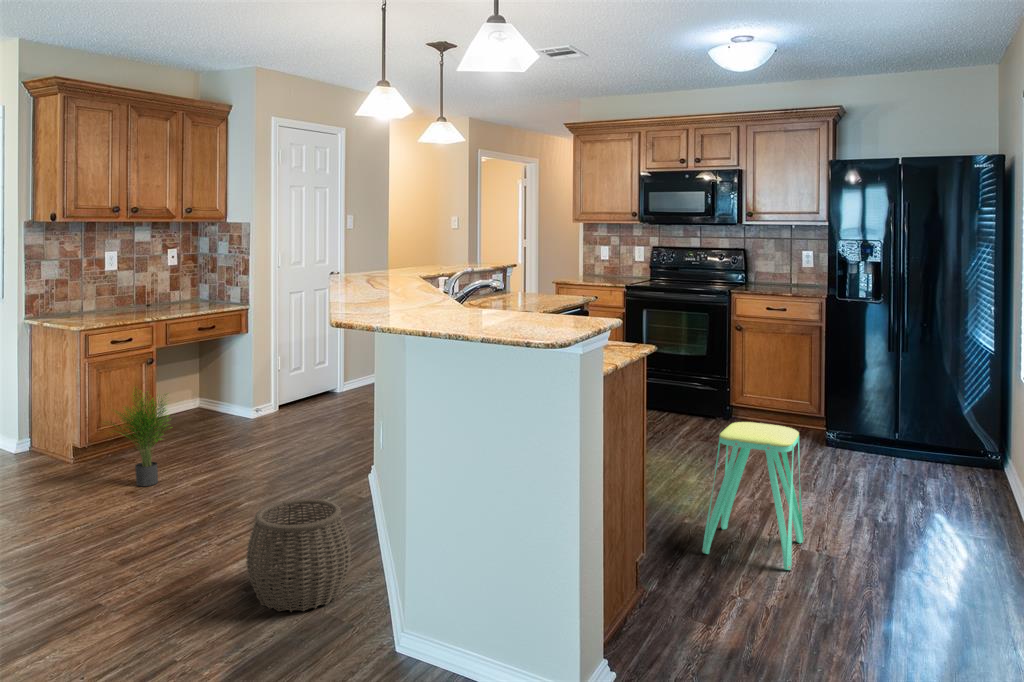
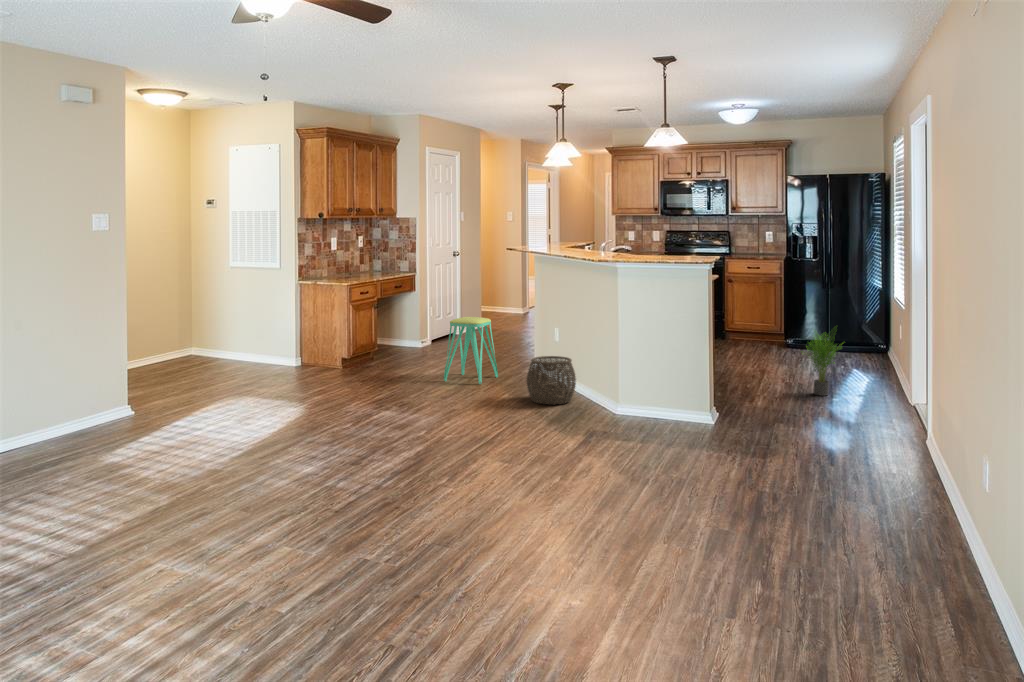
potted plant: present [113,391,167,486] -> present [808,334,838,396]
stool: present [702,422,803,570] -> present [444,317,498,384]

